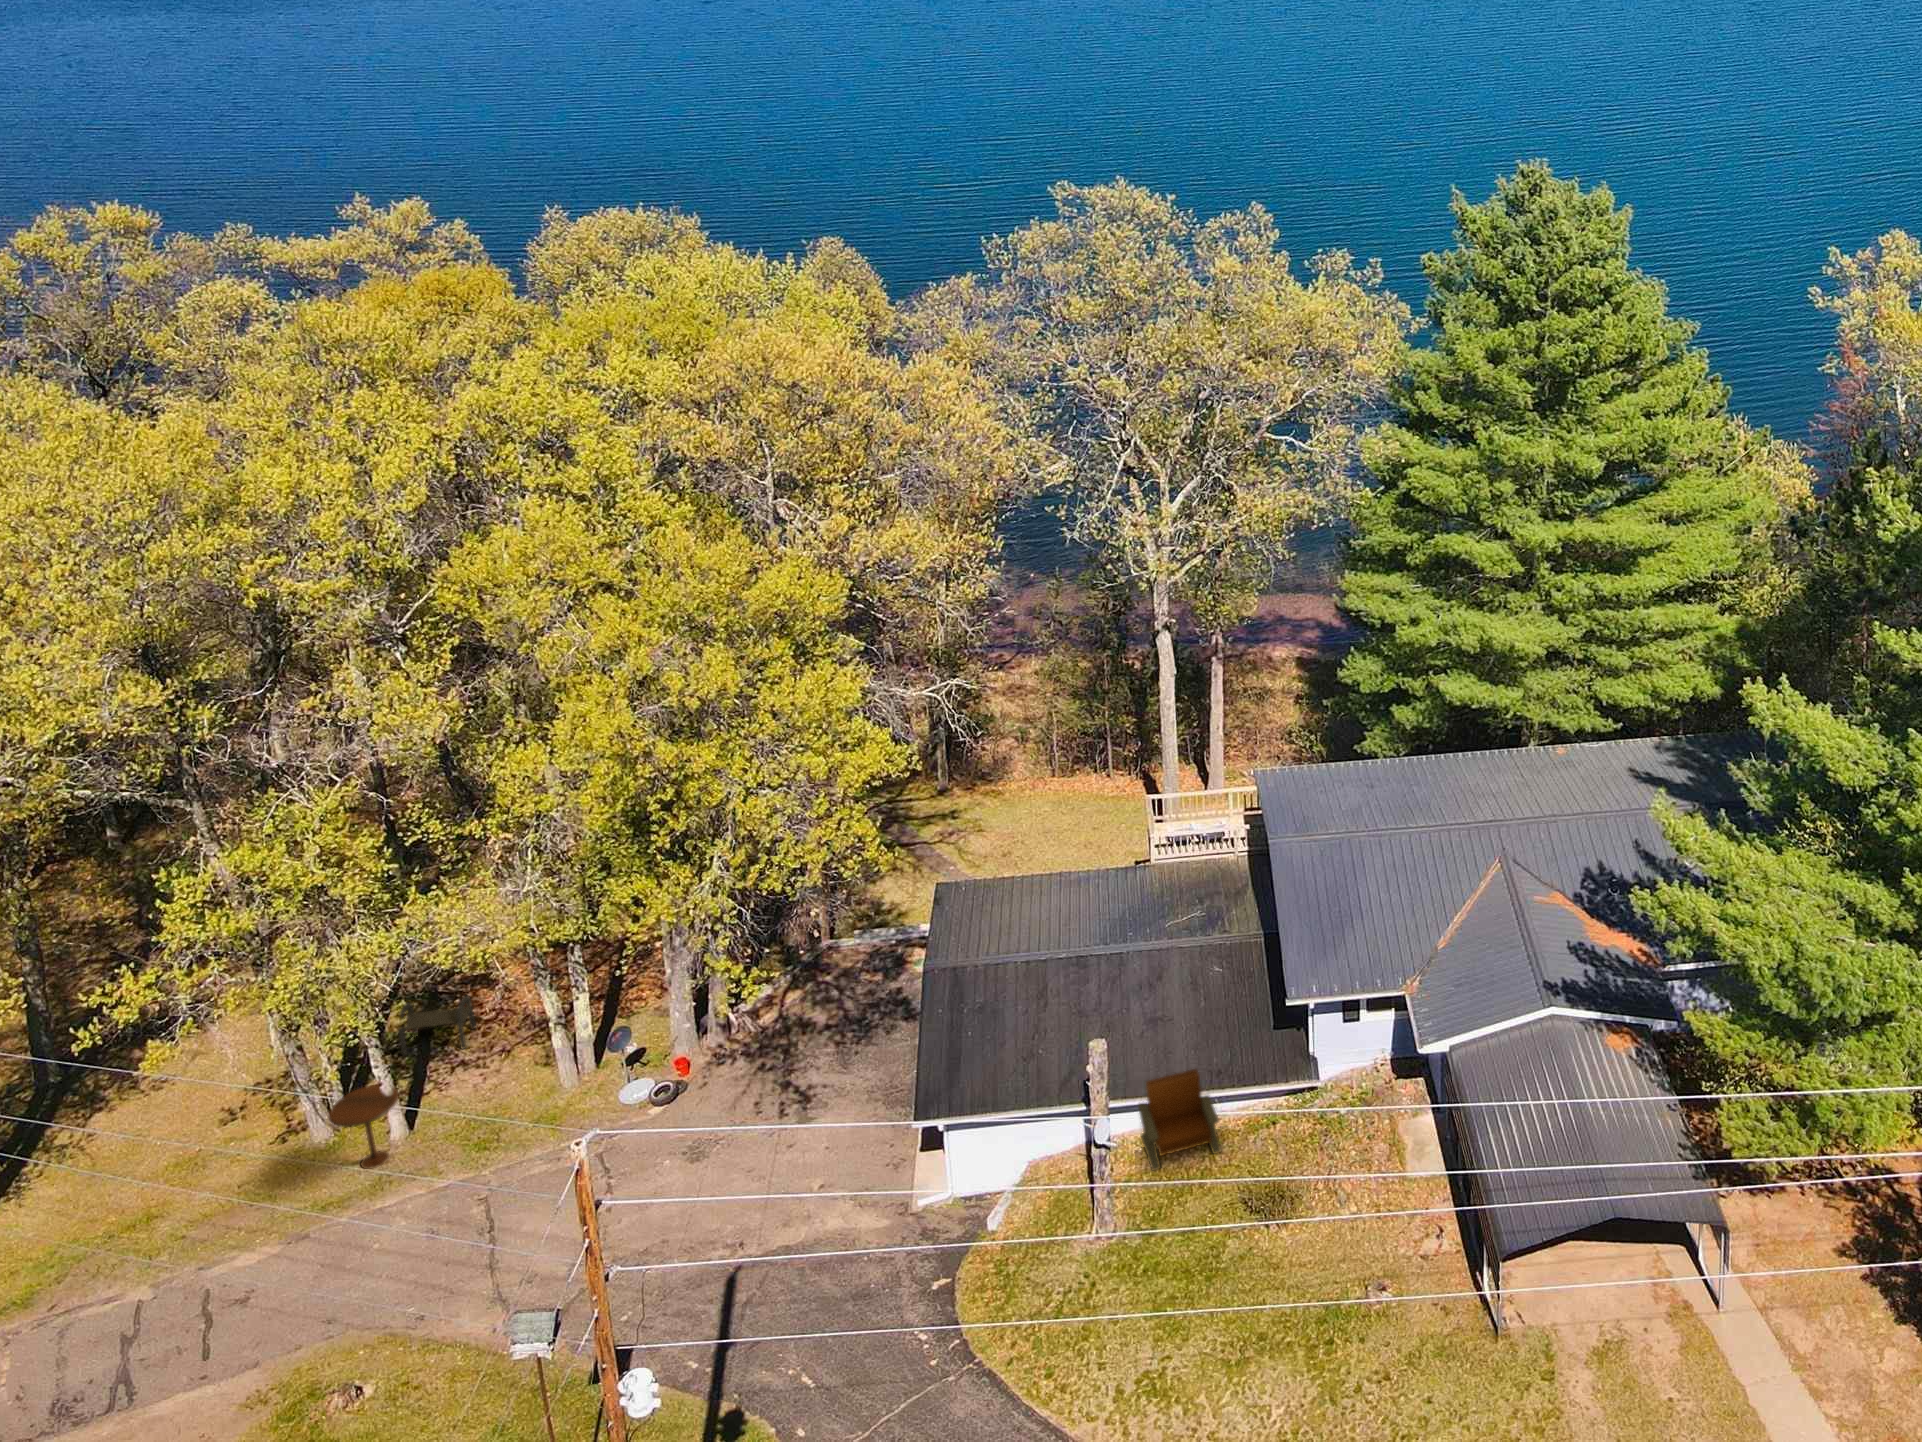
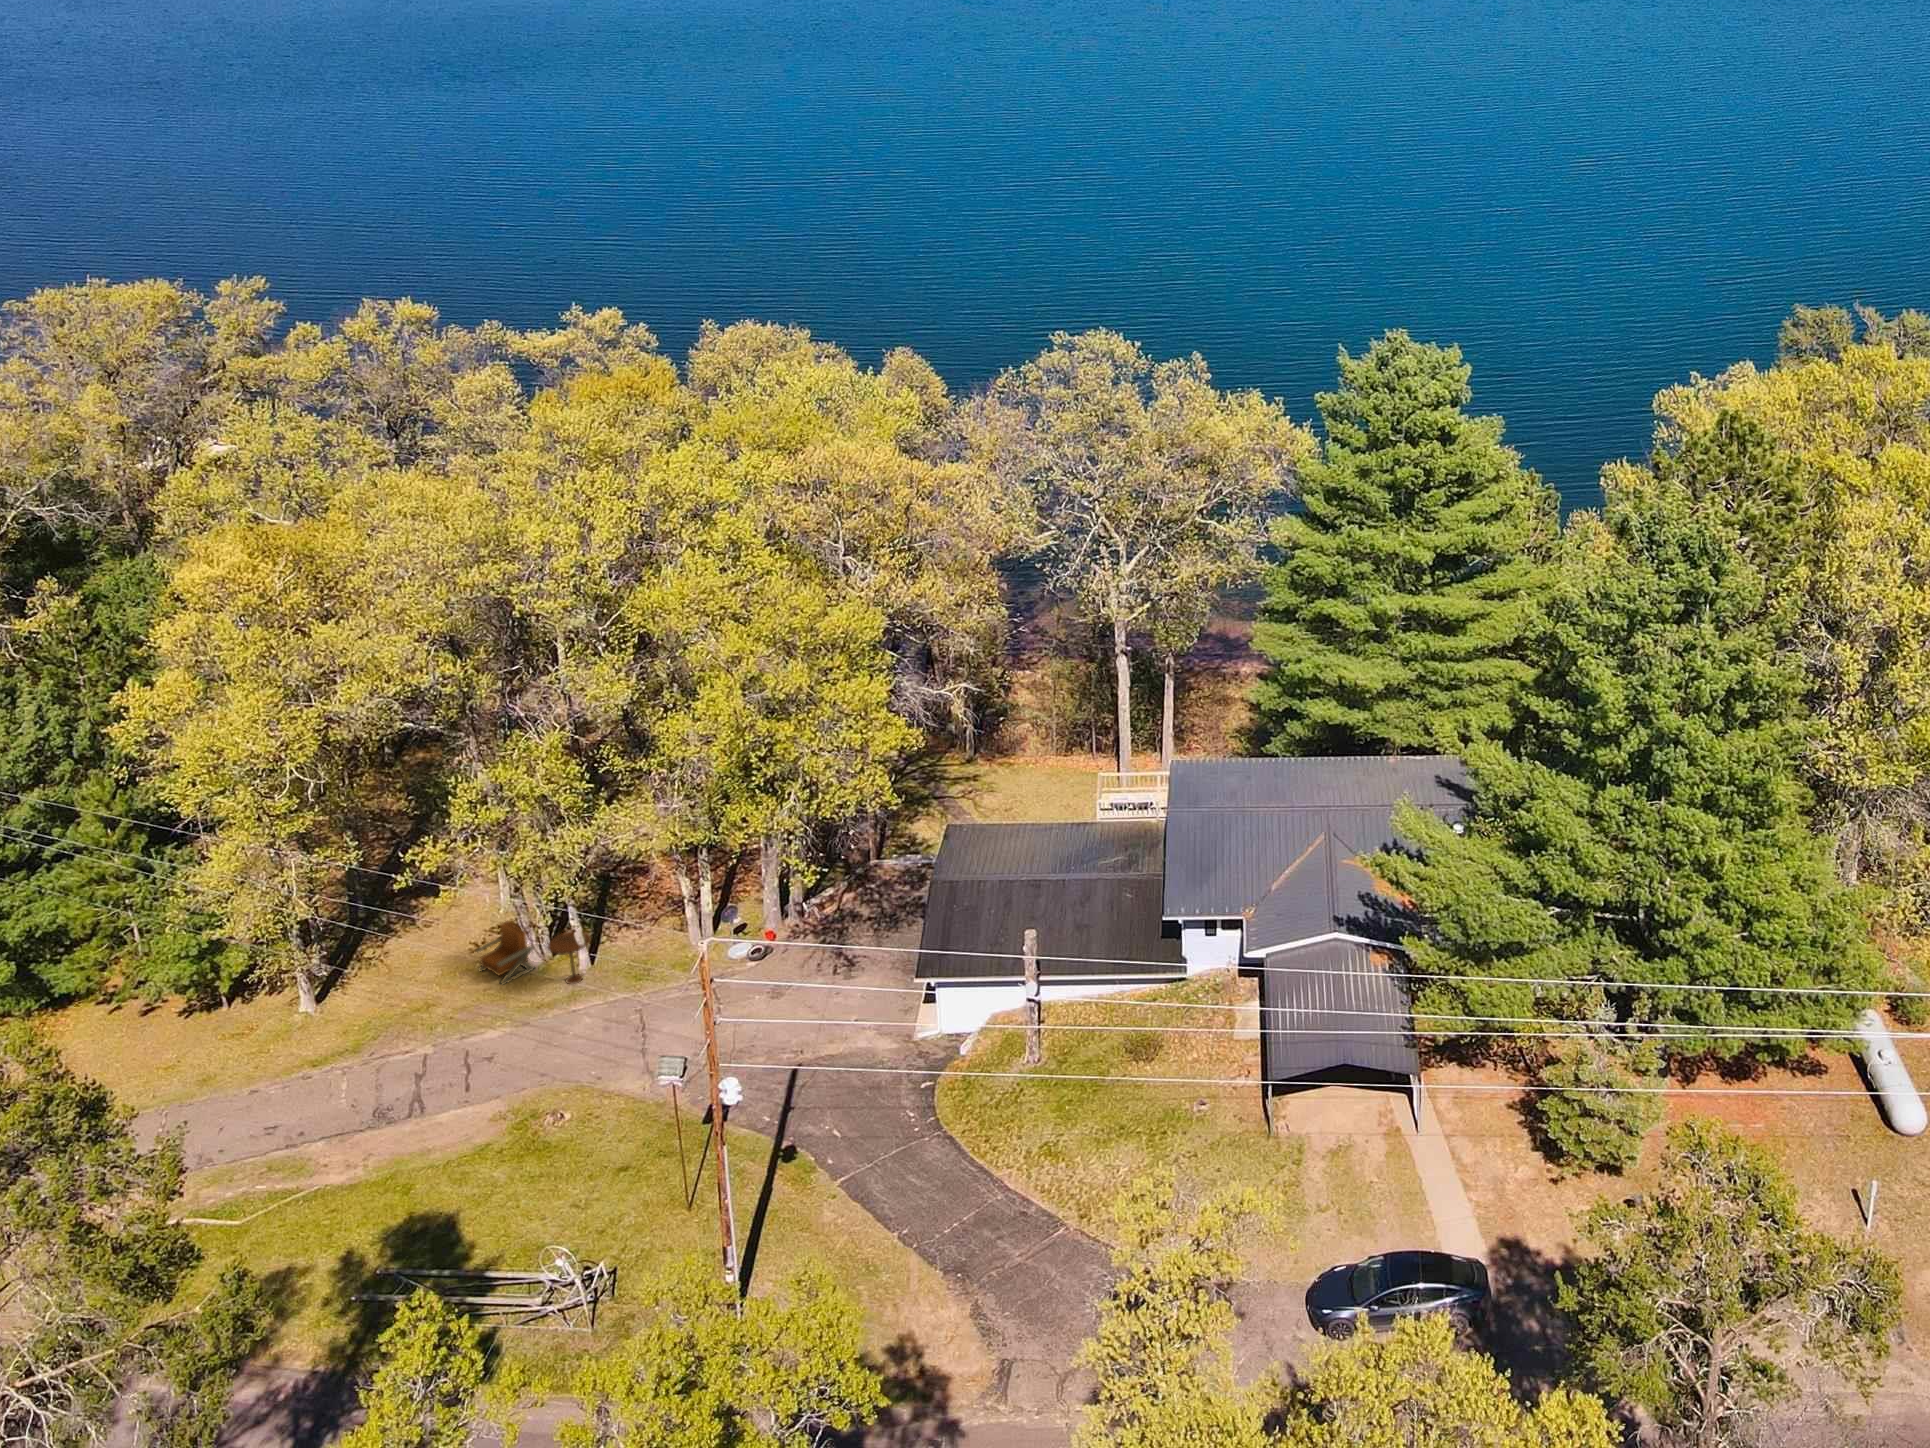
bench: present [398,995,476,1056] -> none [588,879,638,917]
lounge chair: present [1138,1069,1221,1170] -> present [476,921,535,985]

